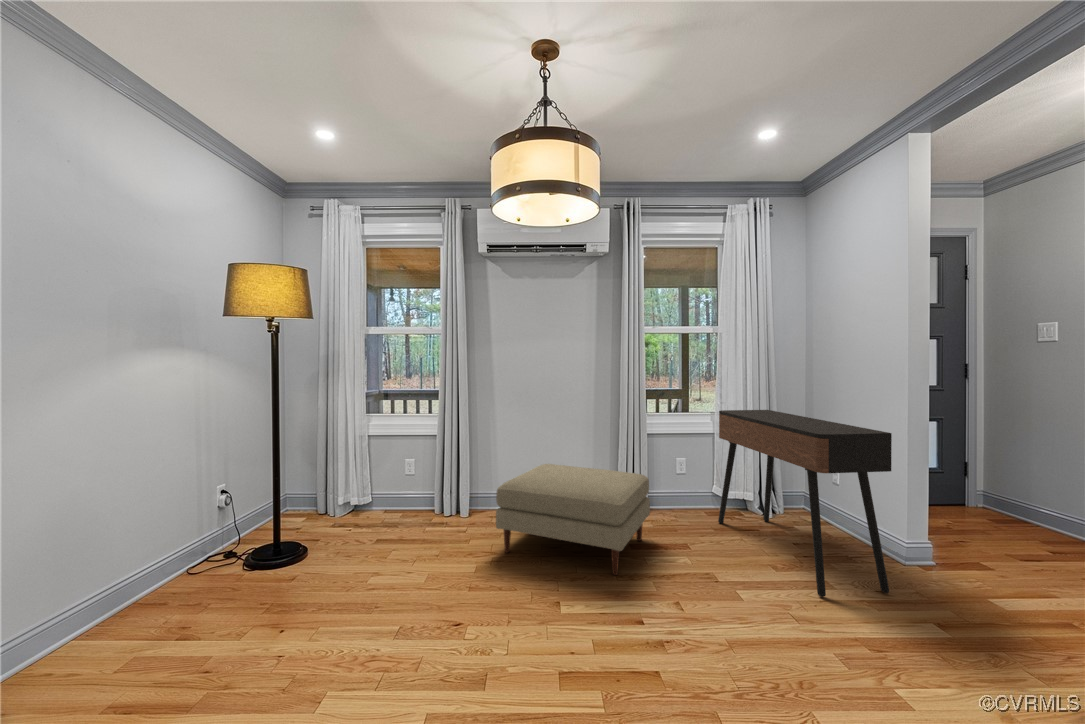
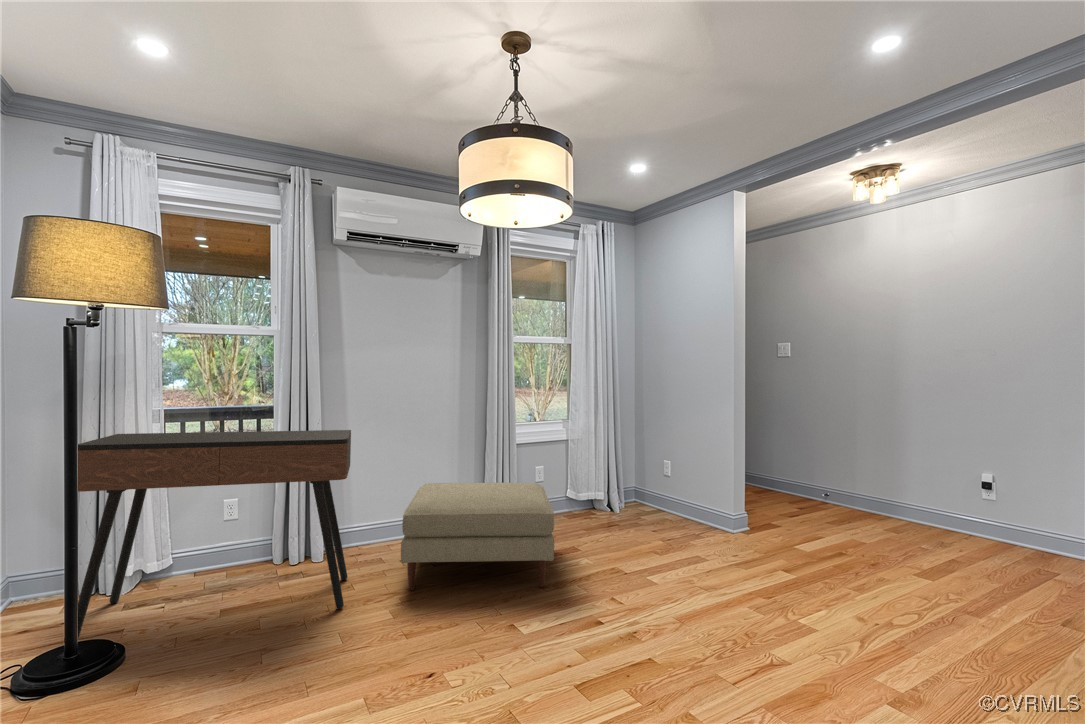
console table: present [718,410,892,597] -> present [78,430,351,637]

